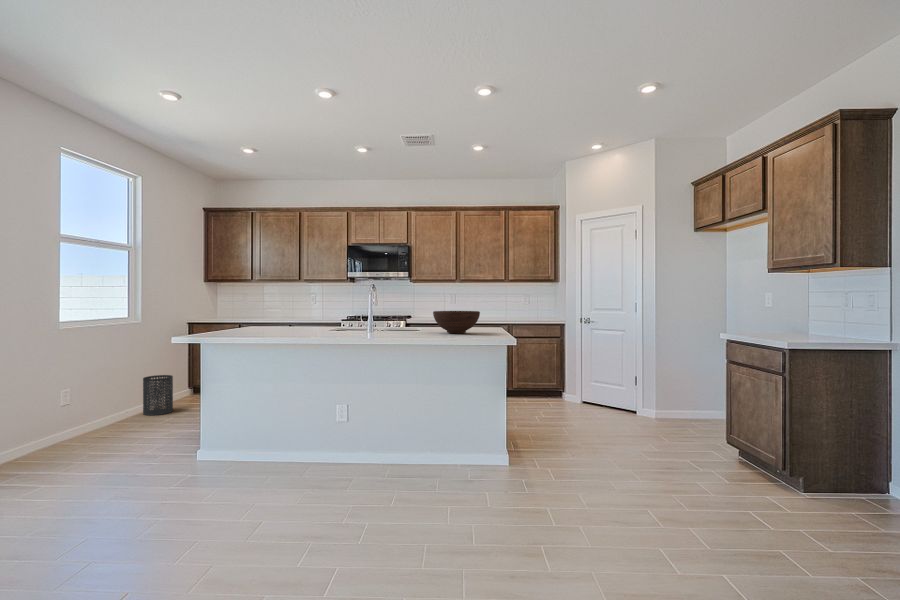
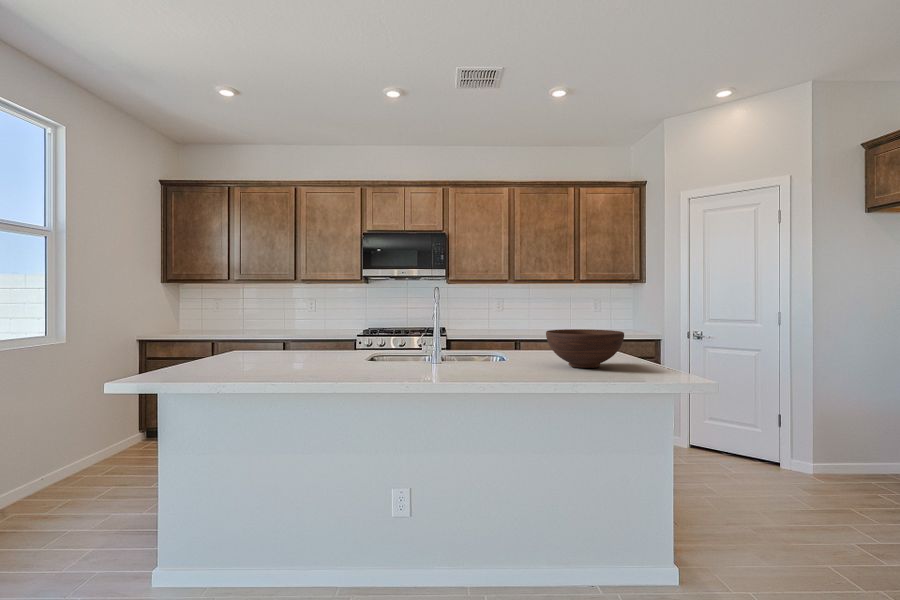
trash can: present [143,375,173,415] -> none [69,421,116,485]

